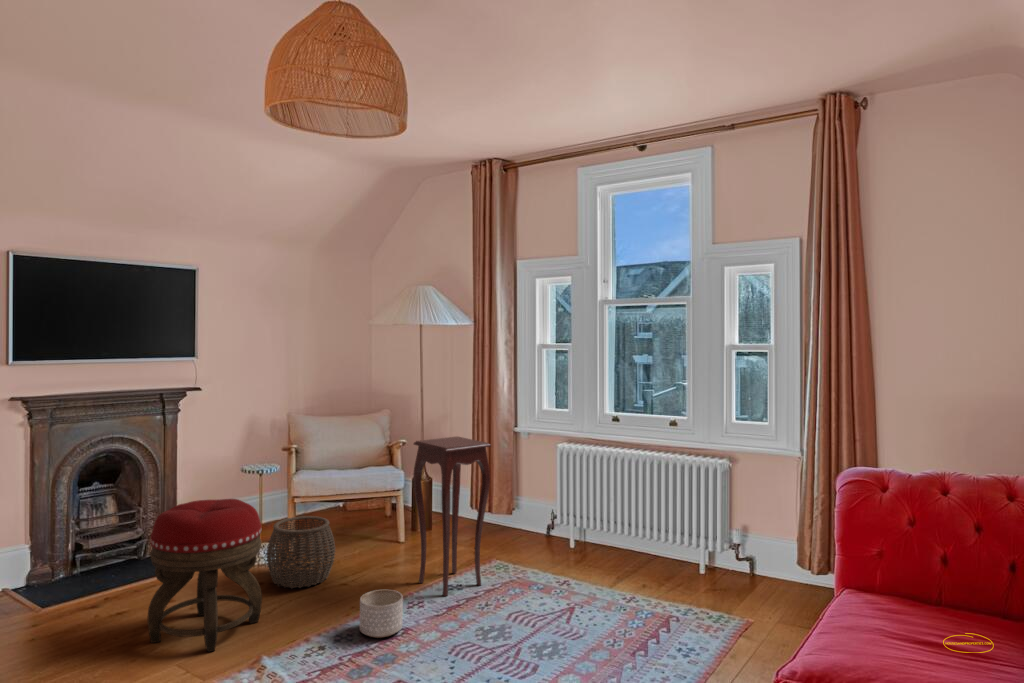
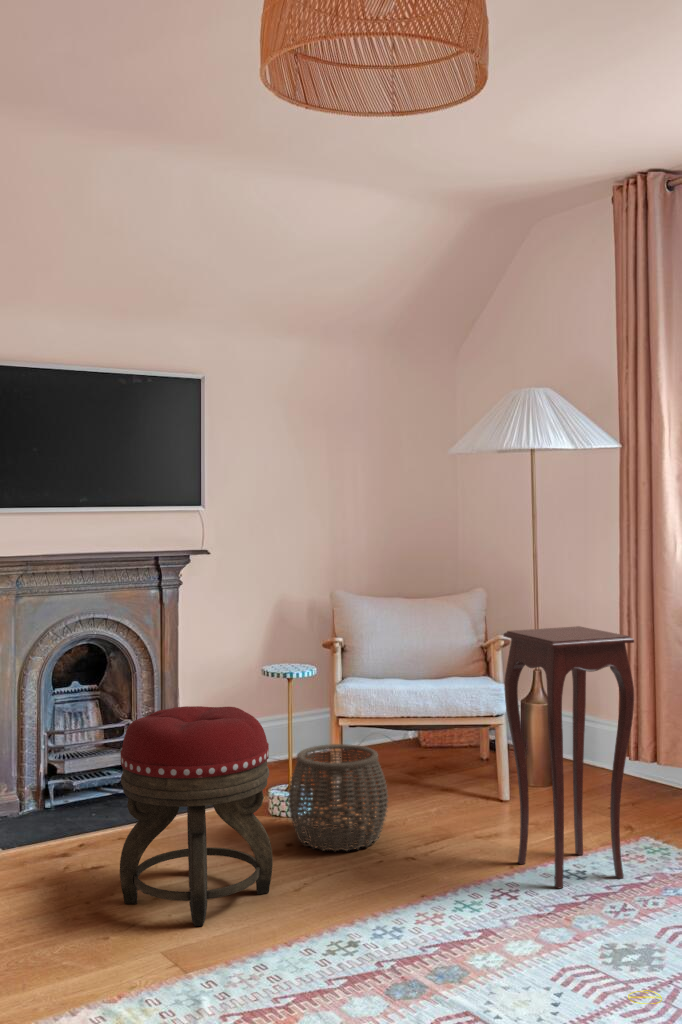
planter: present [360,589,403,638] -> none [412,864,481,940]

